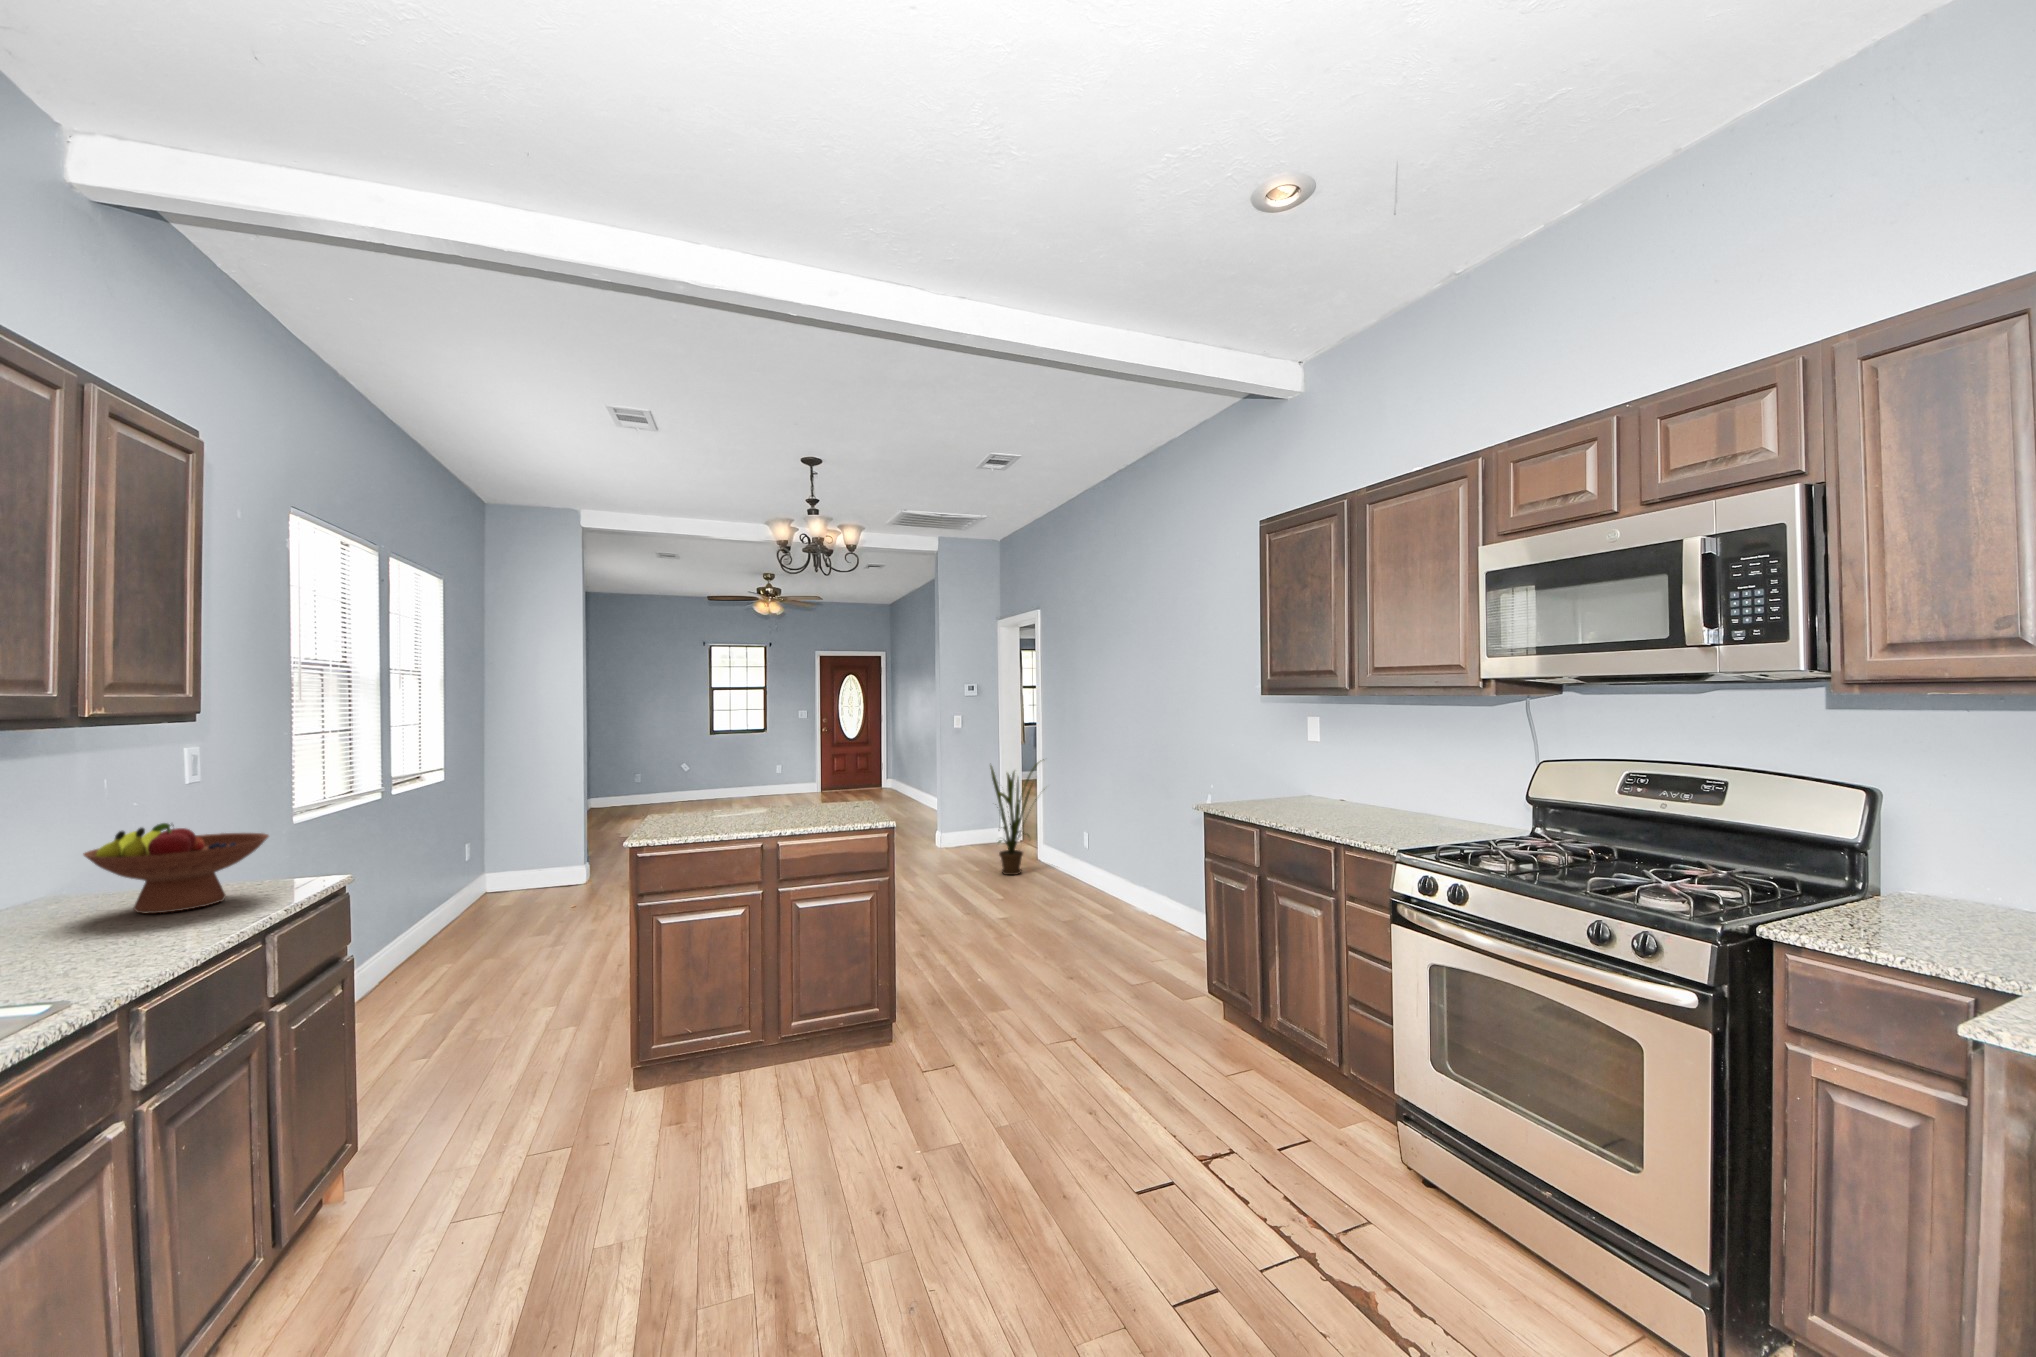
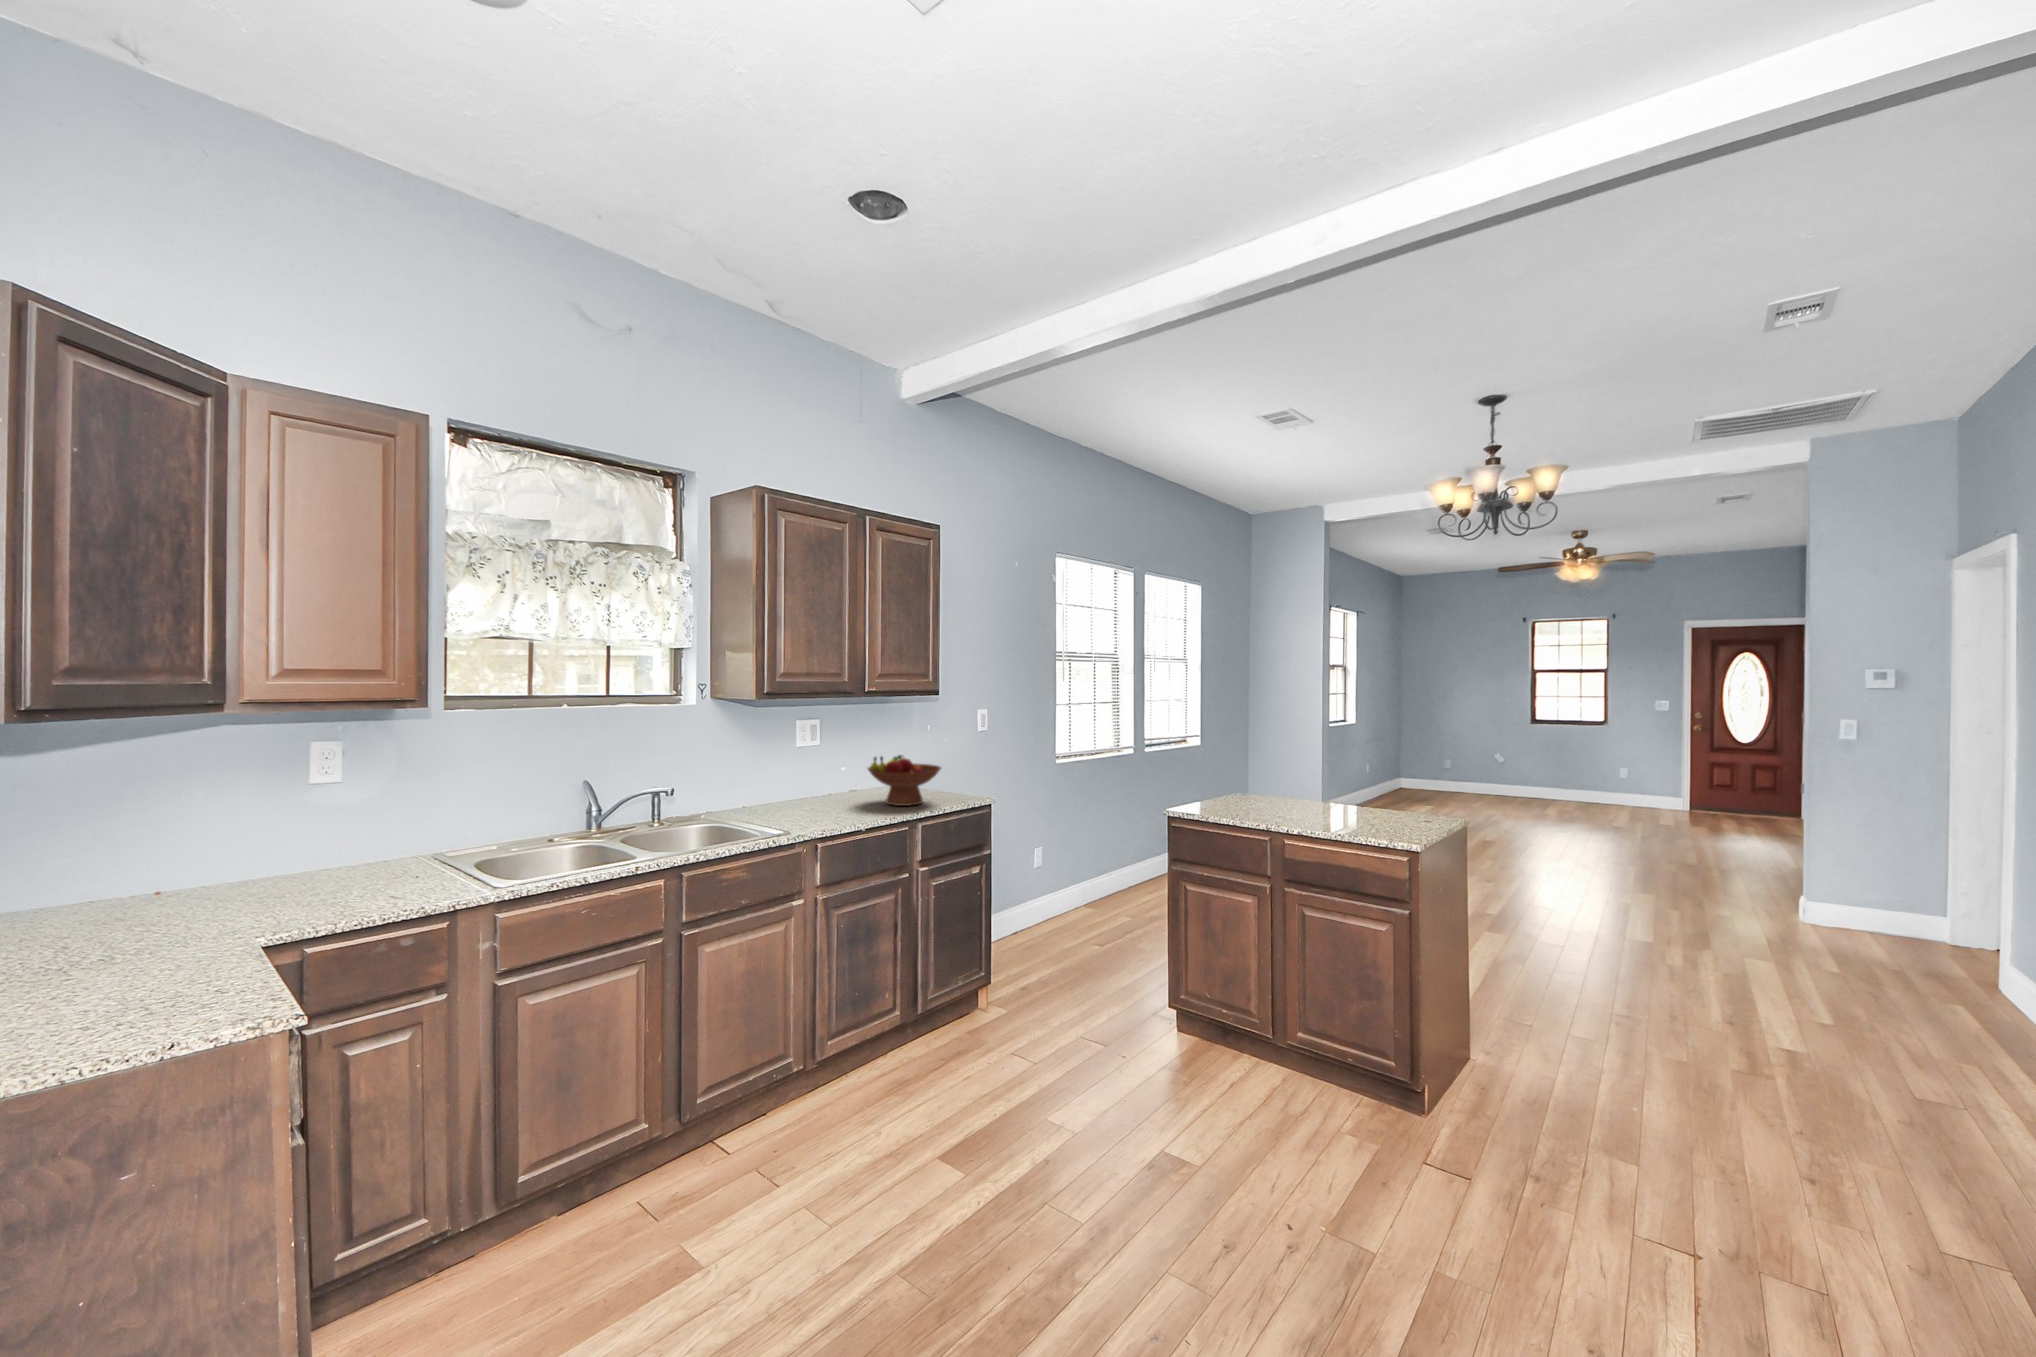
house plant: present [990,759,1045,875] -> none [1843,804,2007,994]

